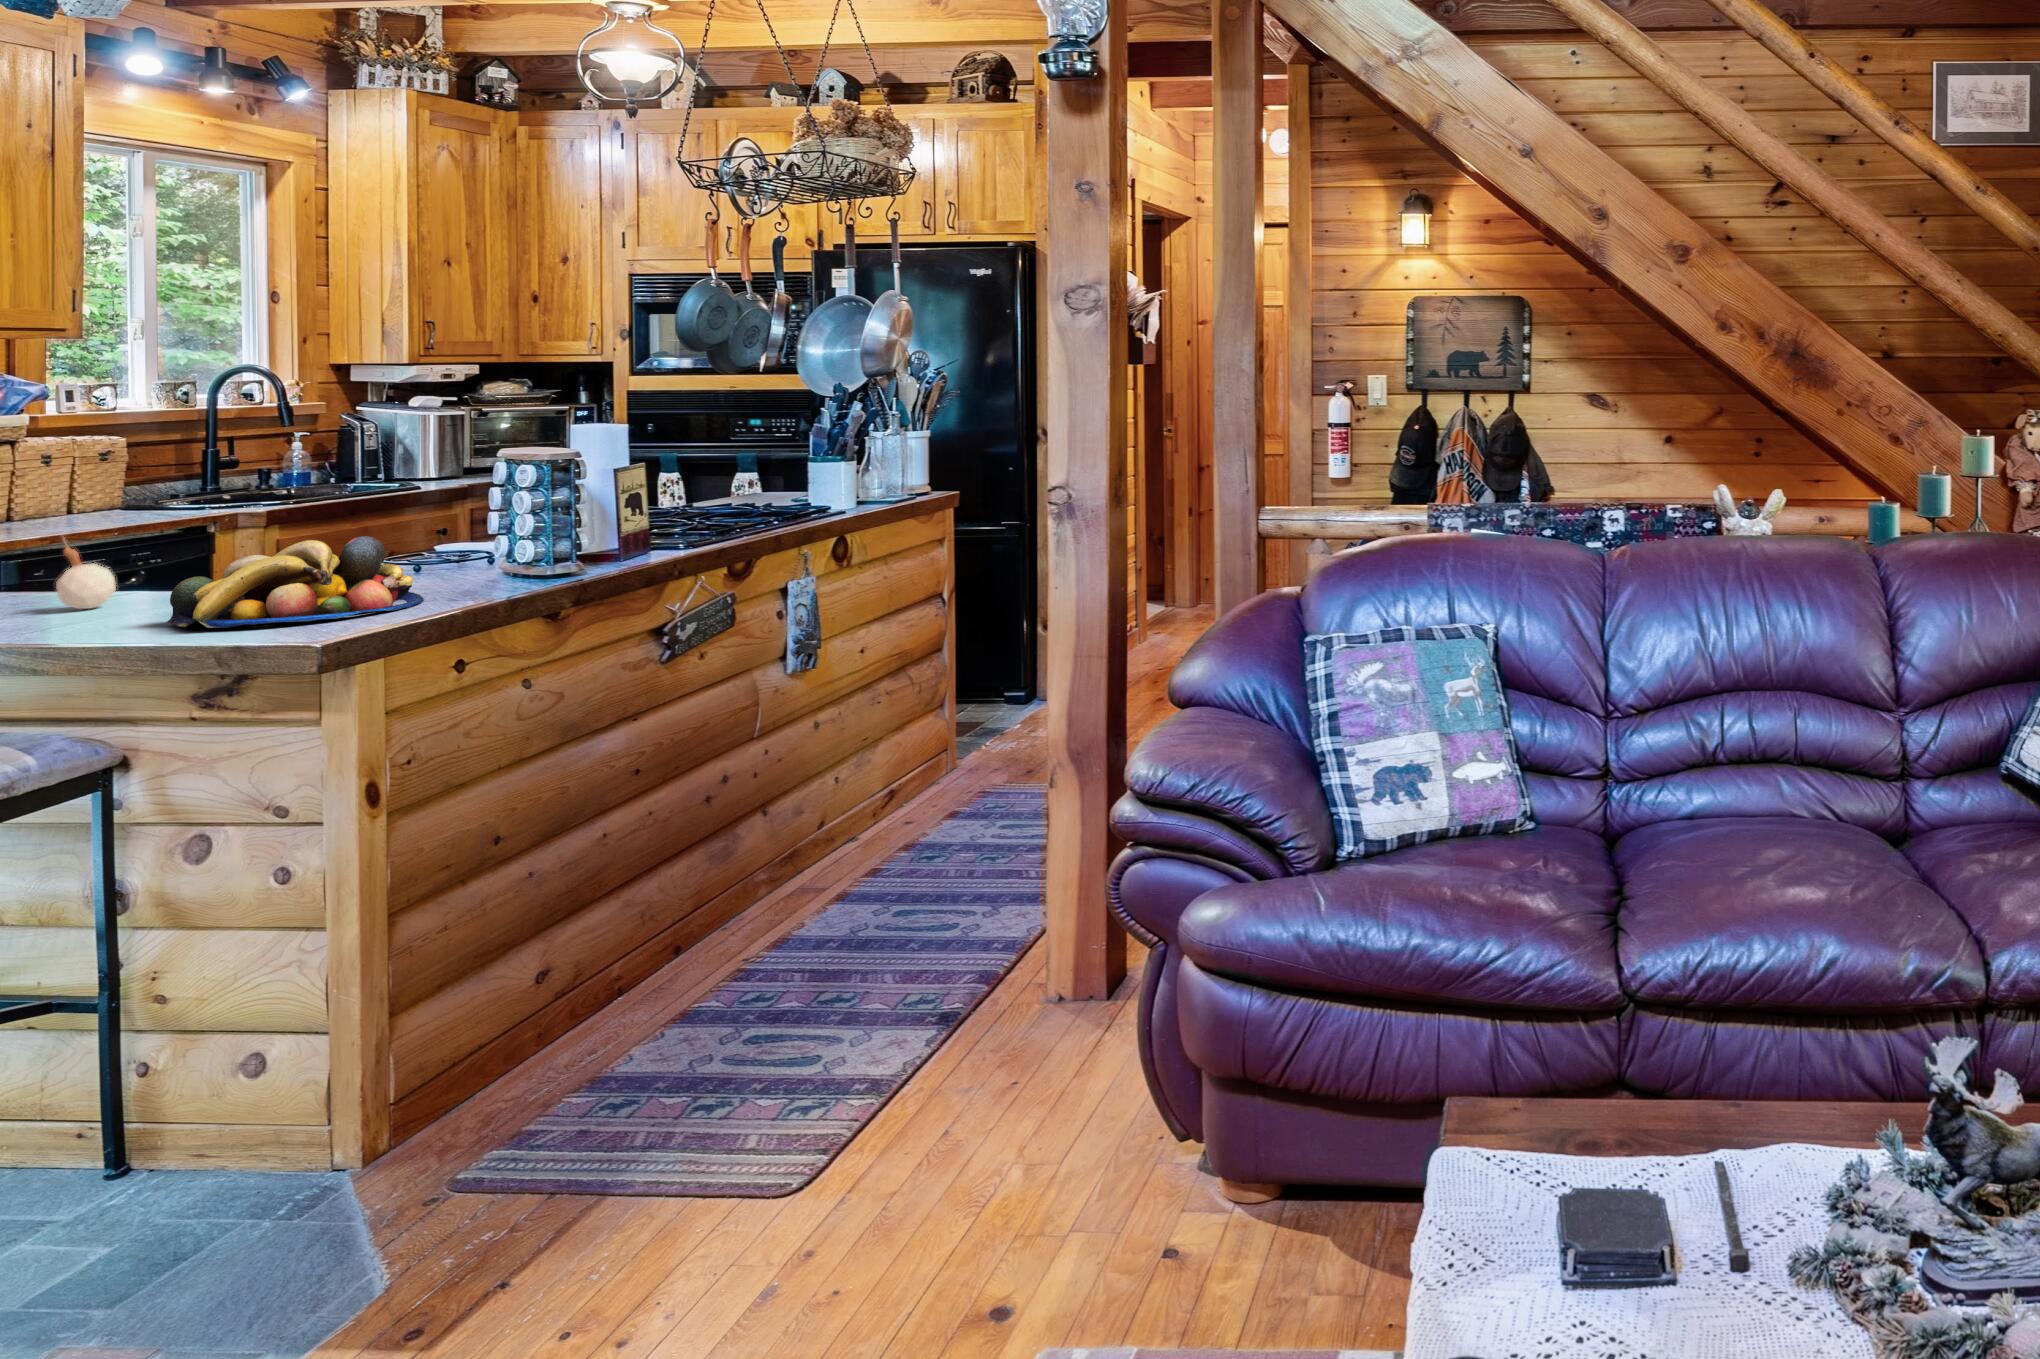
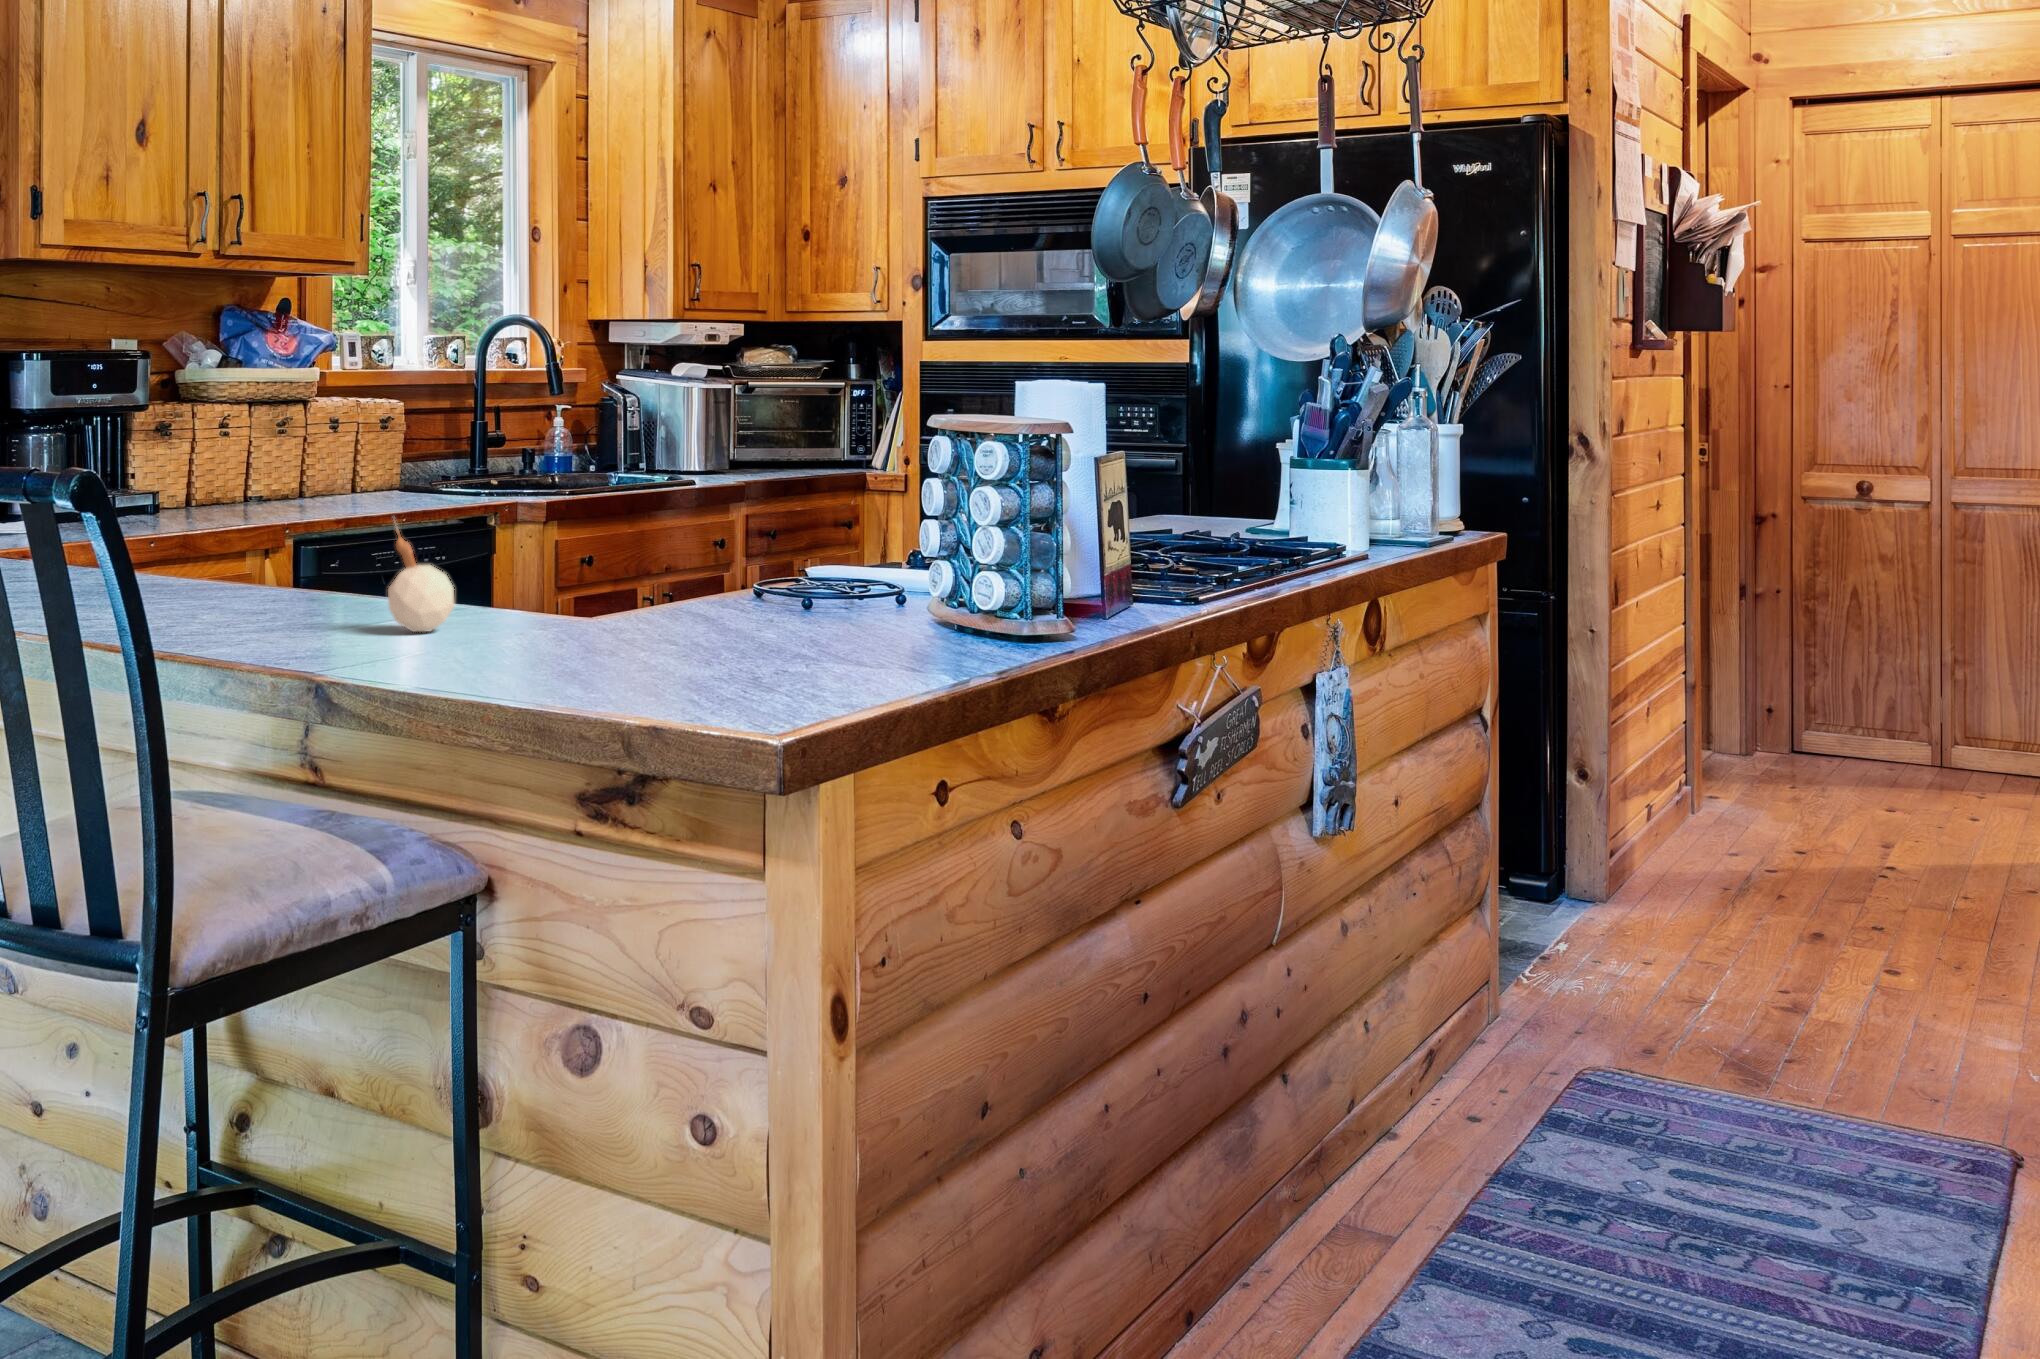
fruit bowl: present [167,536,424,628] -> none [535,550,880,692]

